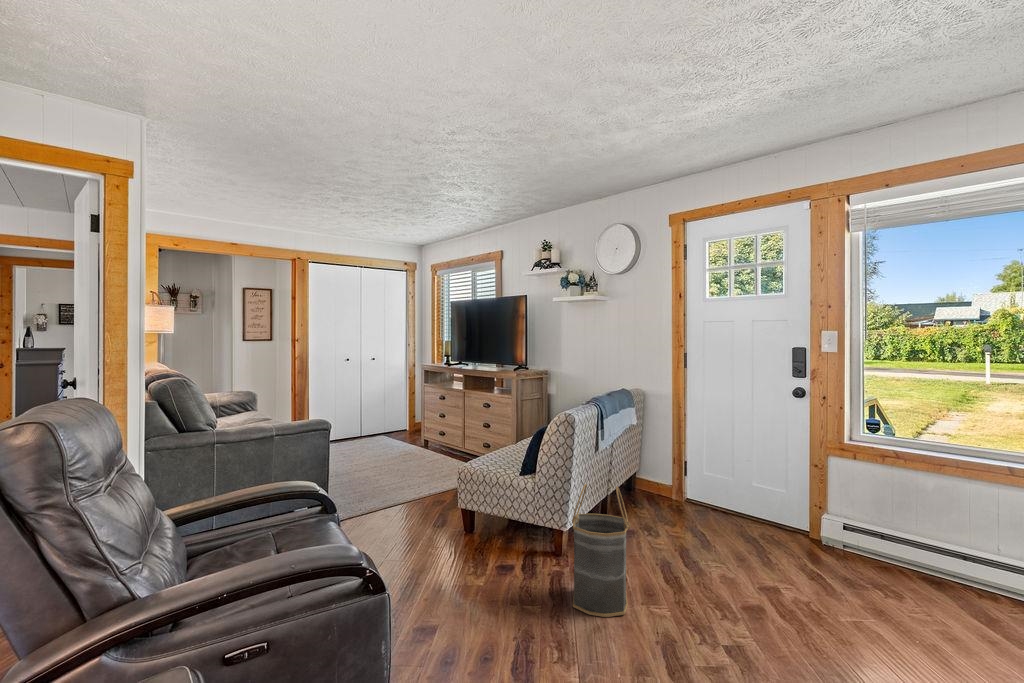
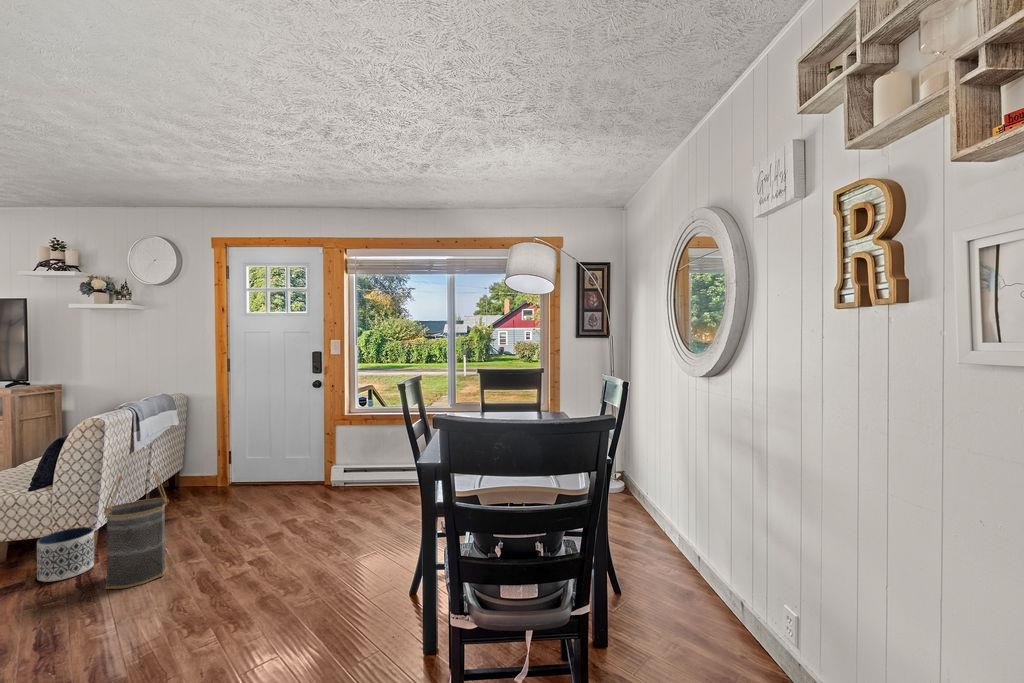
planter: none [524,521,565,575] -> present [37,527,94,582]

